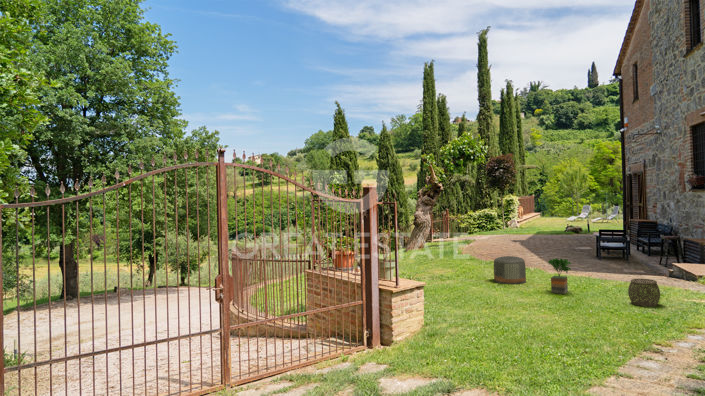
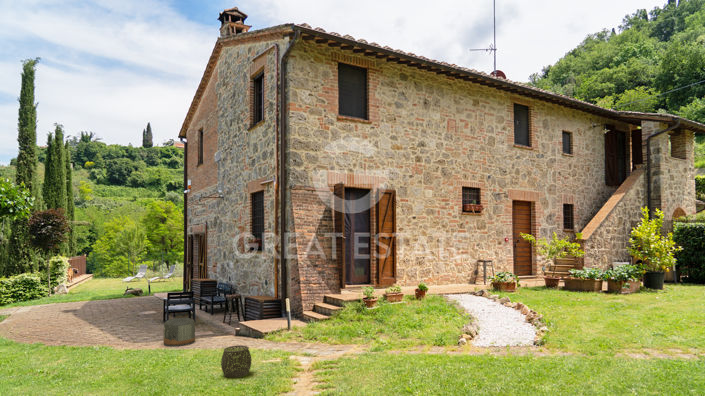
pouf: present [494,256,526,284] -> present [163,318,195,347]
potted tree: present [548,258,571,294] -> none [127,334,158,381]

